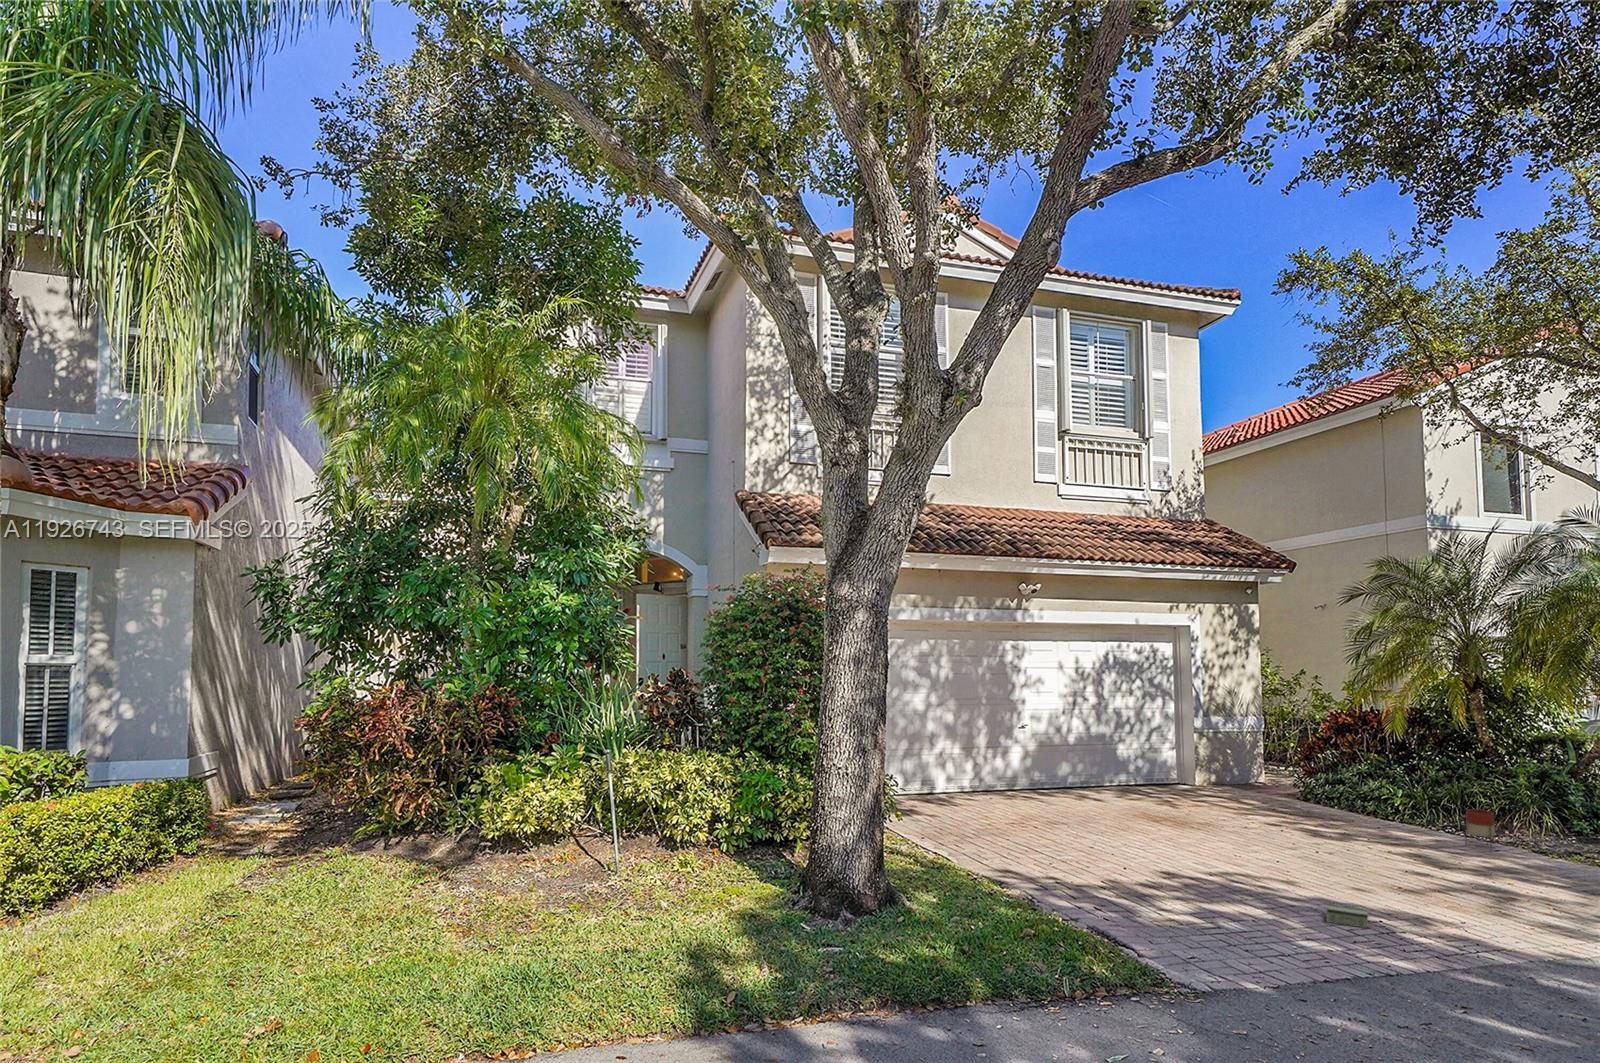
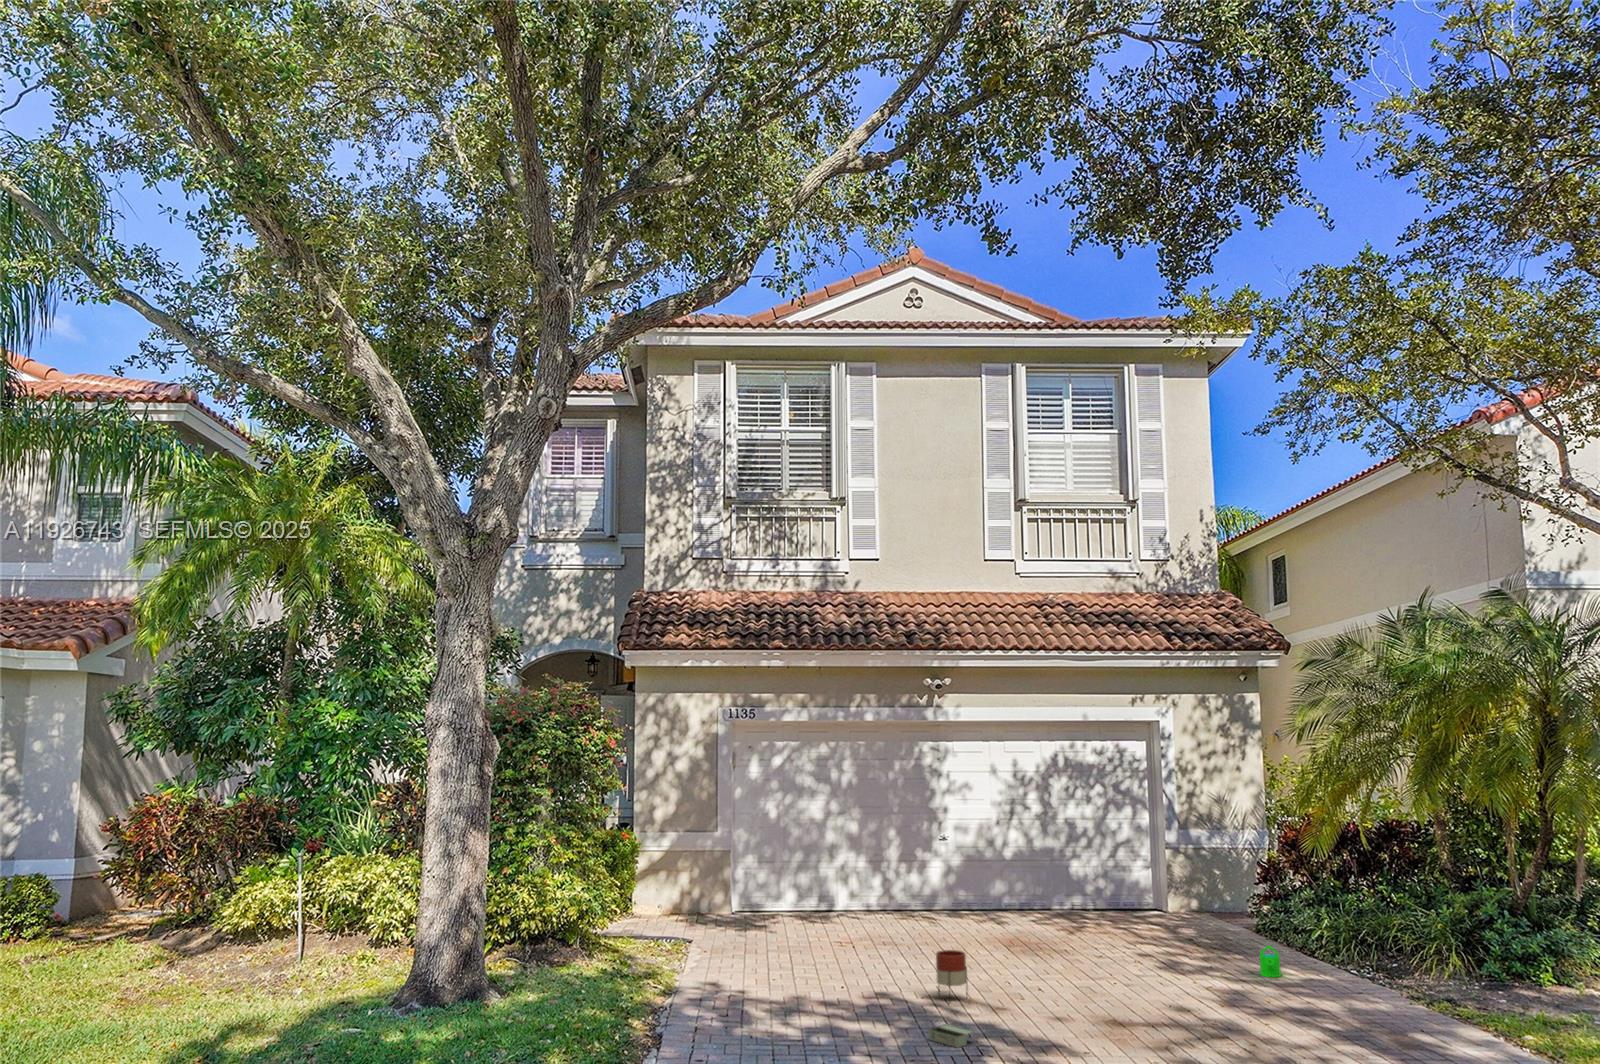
planter: present [1465,809,1495,843] -> present [936,950,967,987]
watering can: none [1378,813,1401,839] -> present [1260,946,1281,977]

